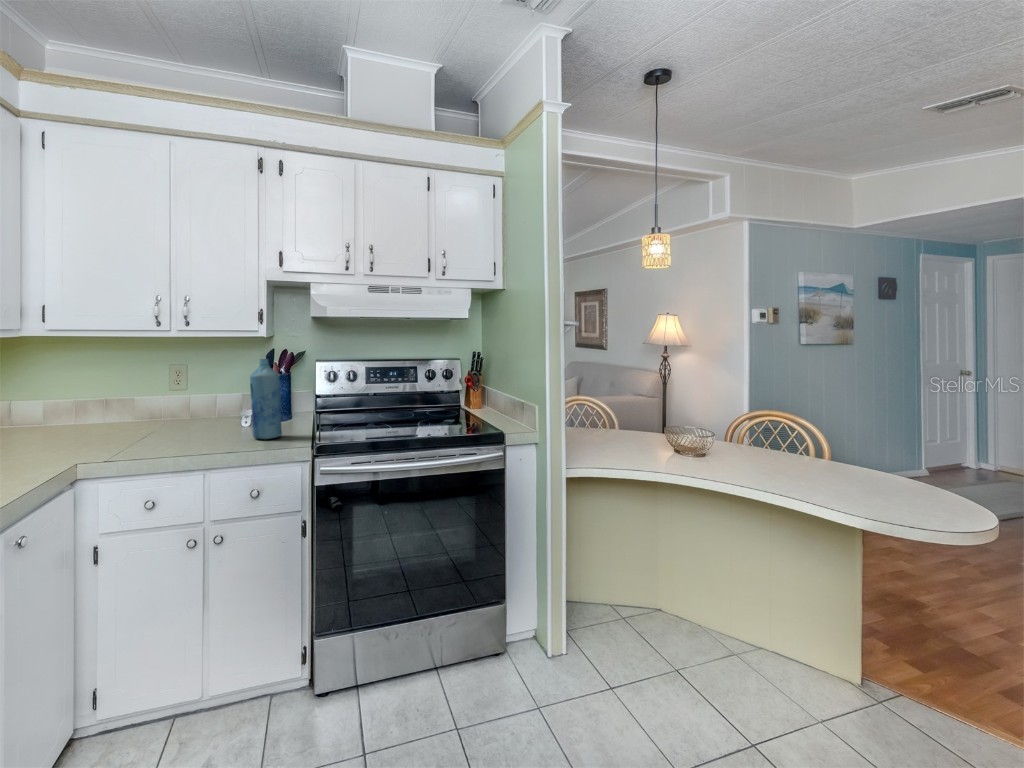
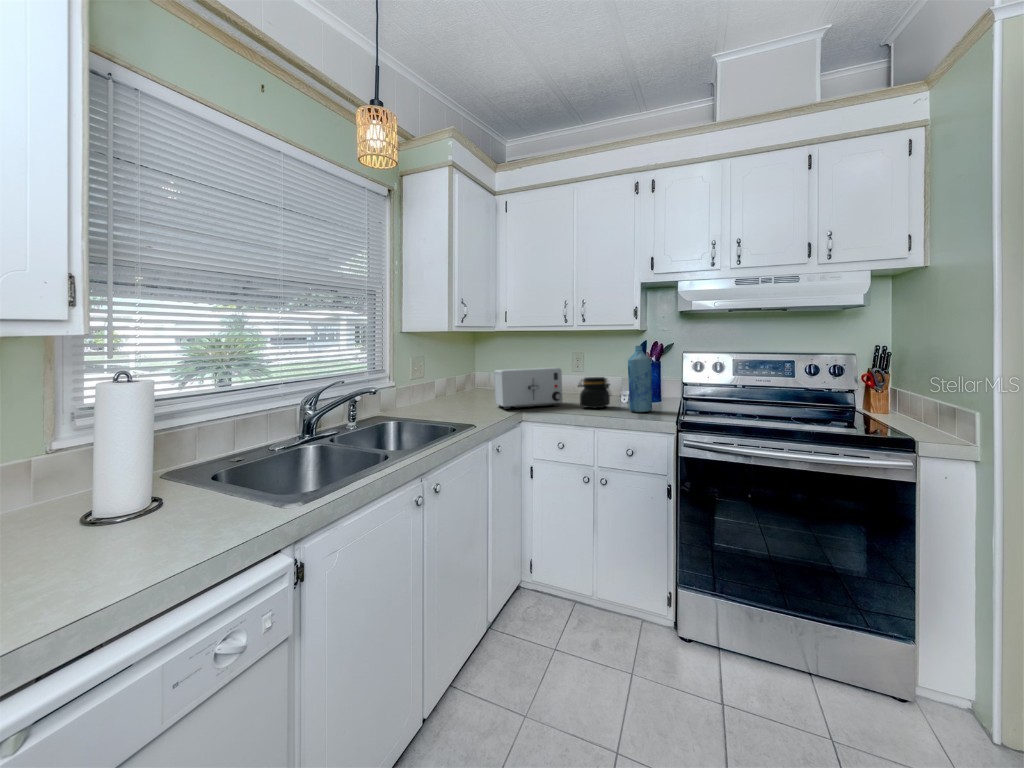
toaster: none [25,382,154,448] -> present [494,368,563,409]
jar: none [178,396,228,437] -> present [578,377,610,408]

